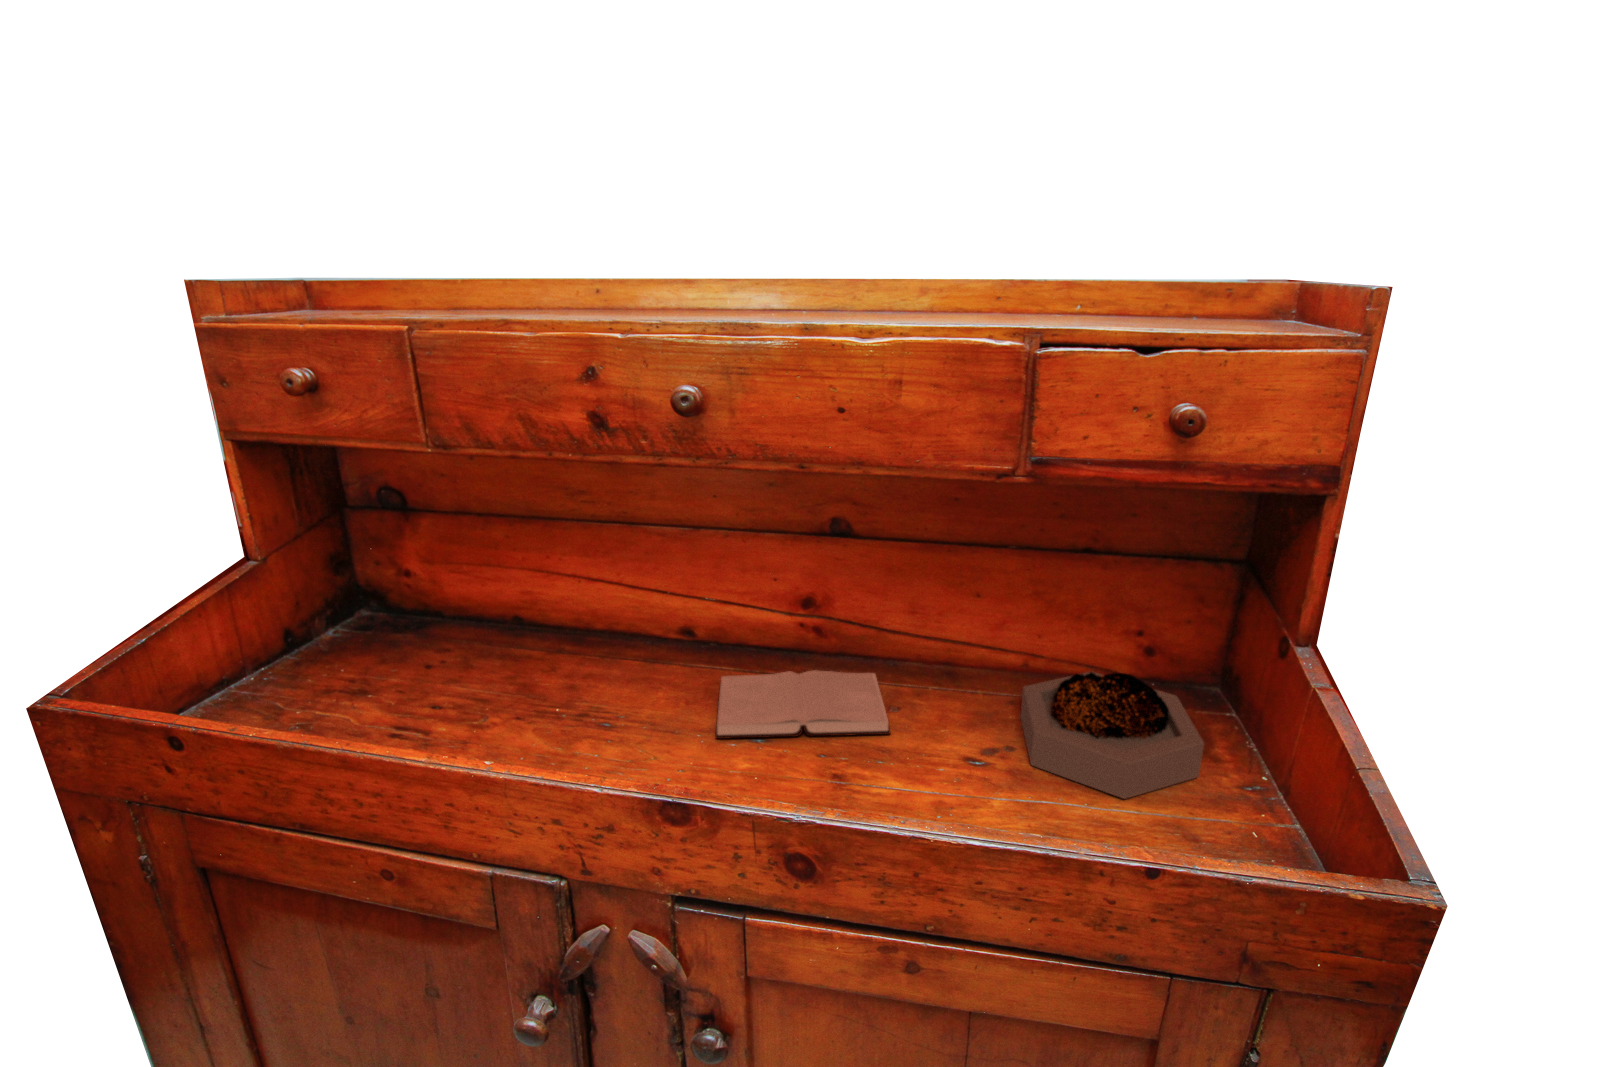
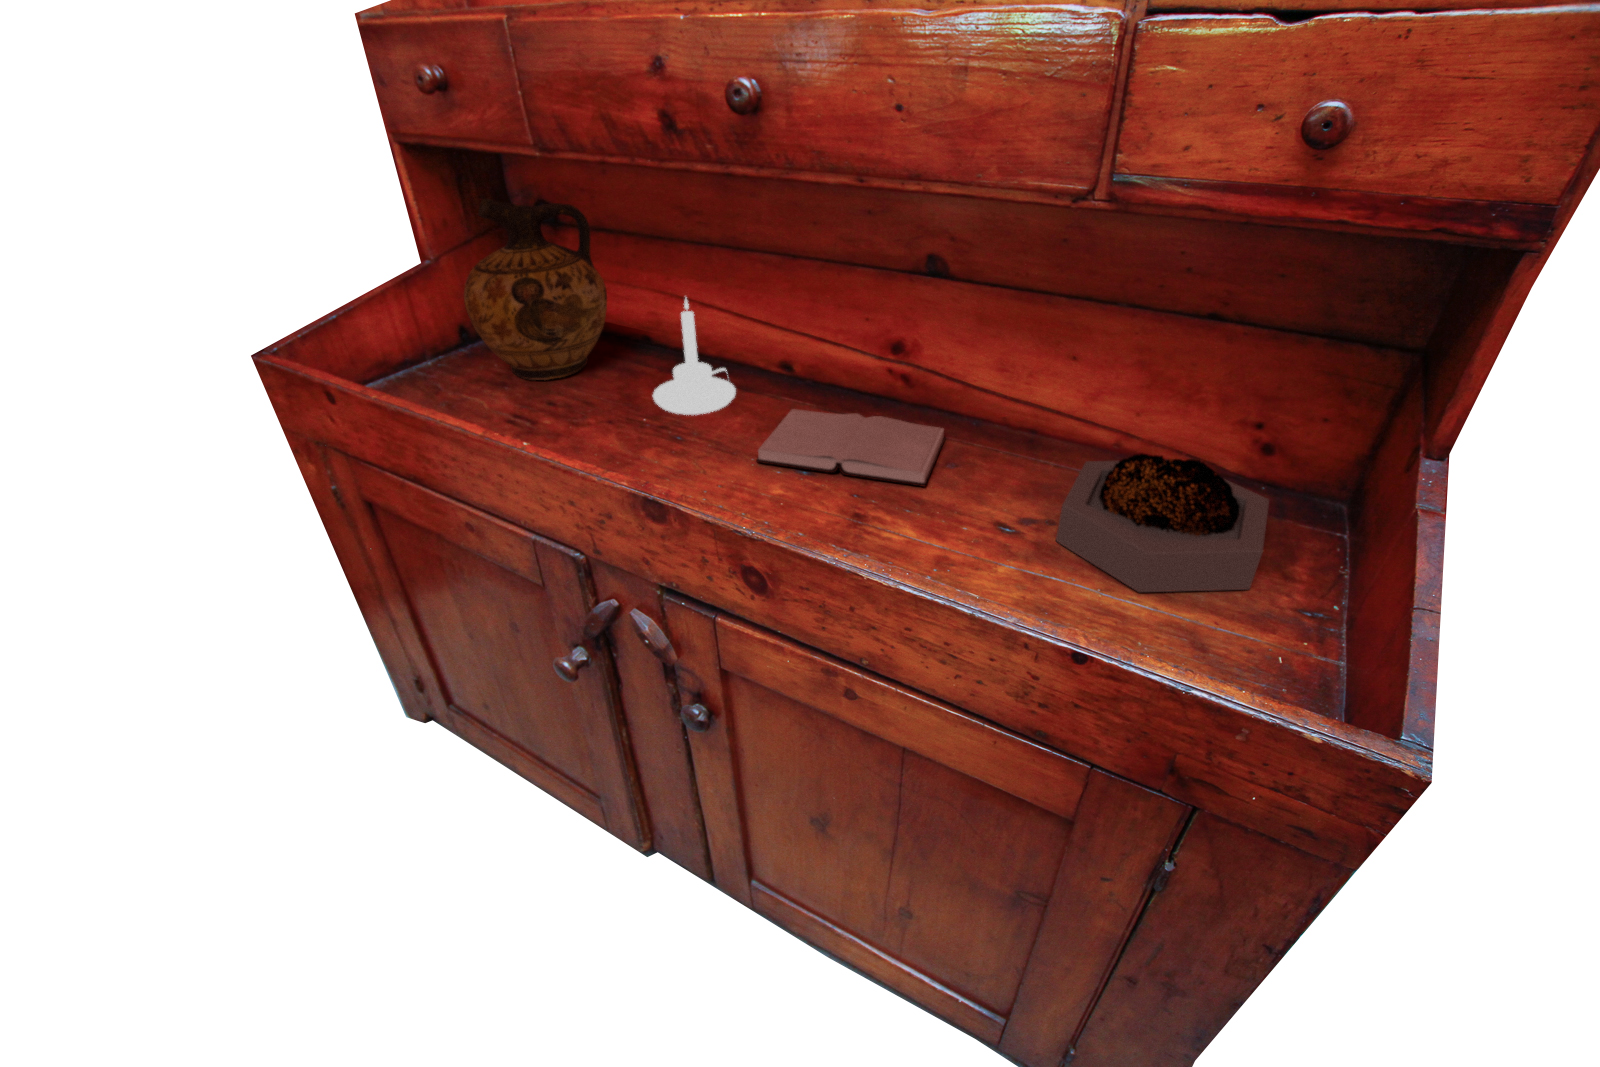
ceramic jug: none [320,496,486,686] -> present [464,199,607,380]
candle holder: none [564,578,653,699] -> present [653,298,736,415]

